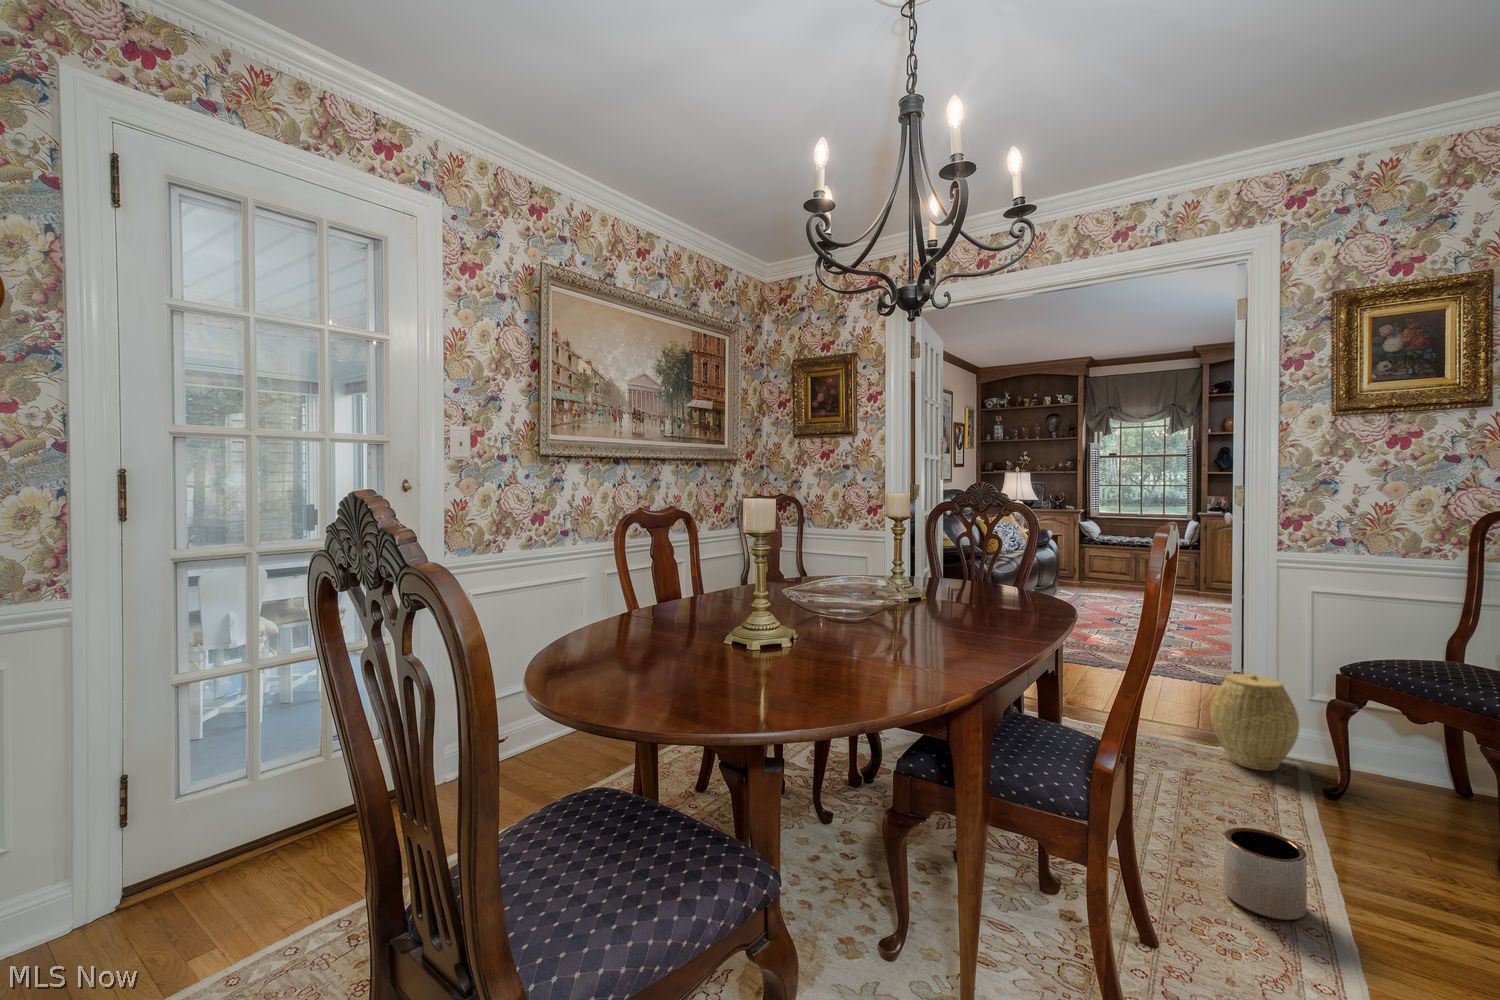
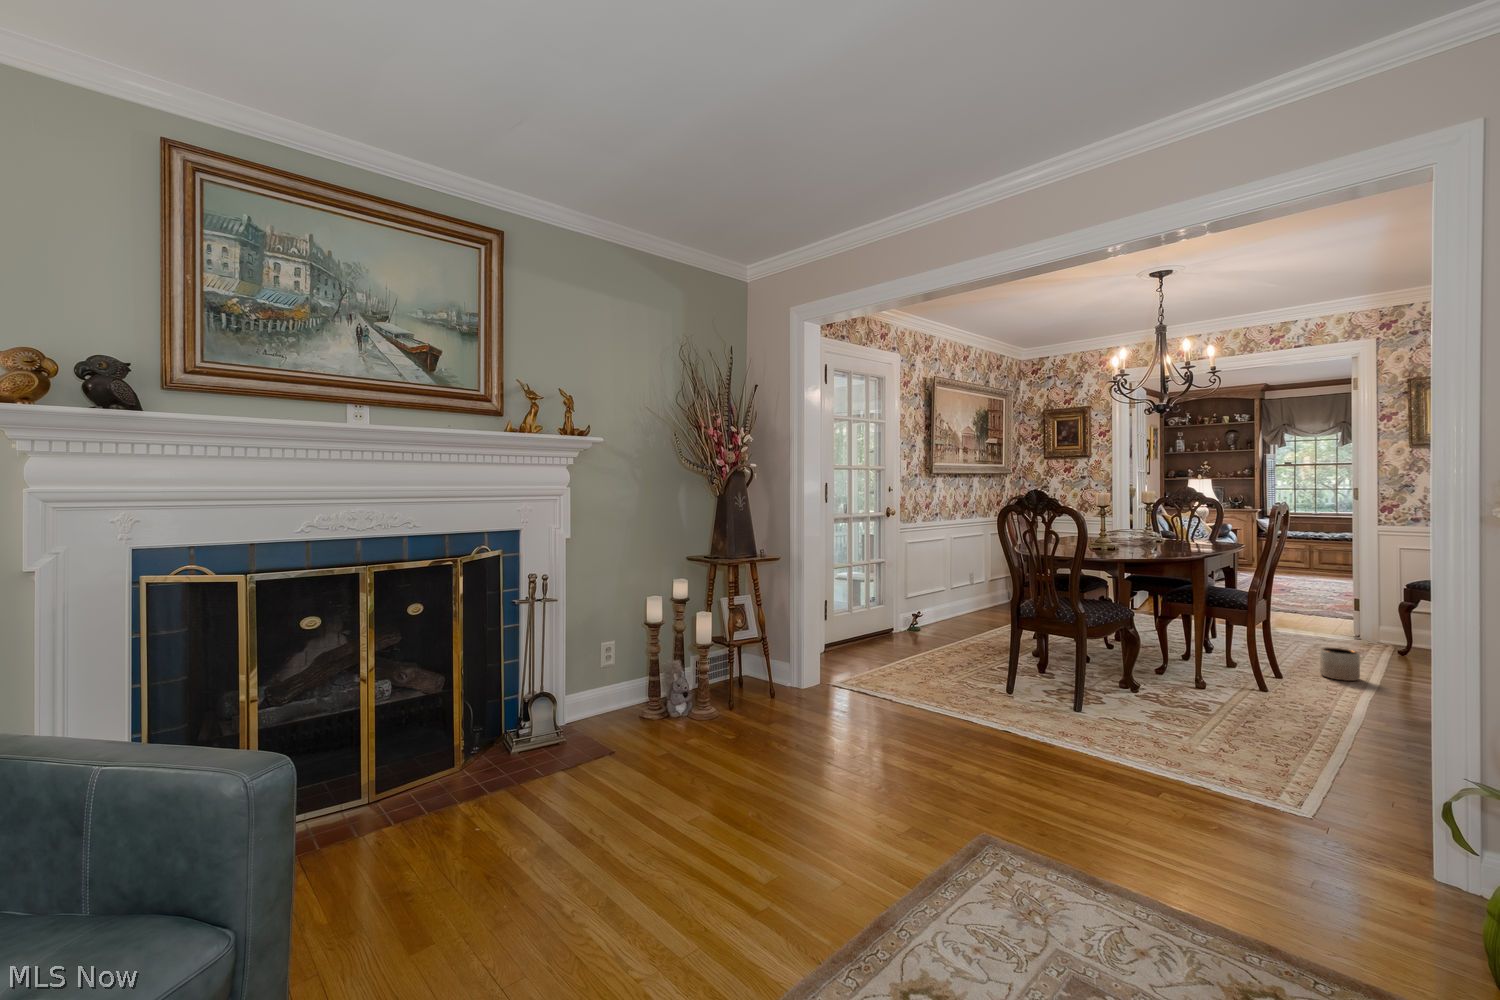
woven basket: present [1210,674,1299,771] -> none [1333,596,1388,649]

